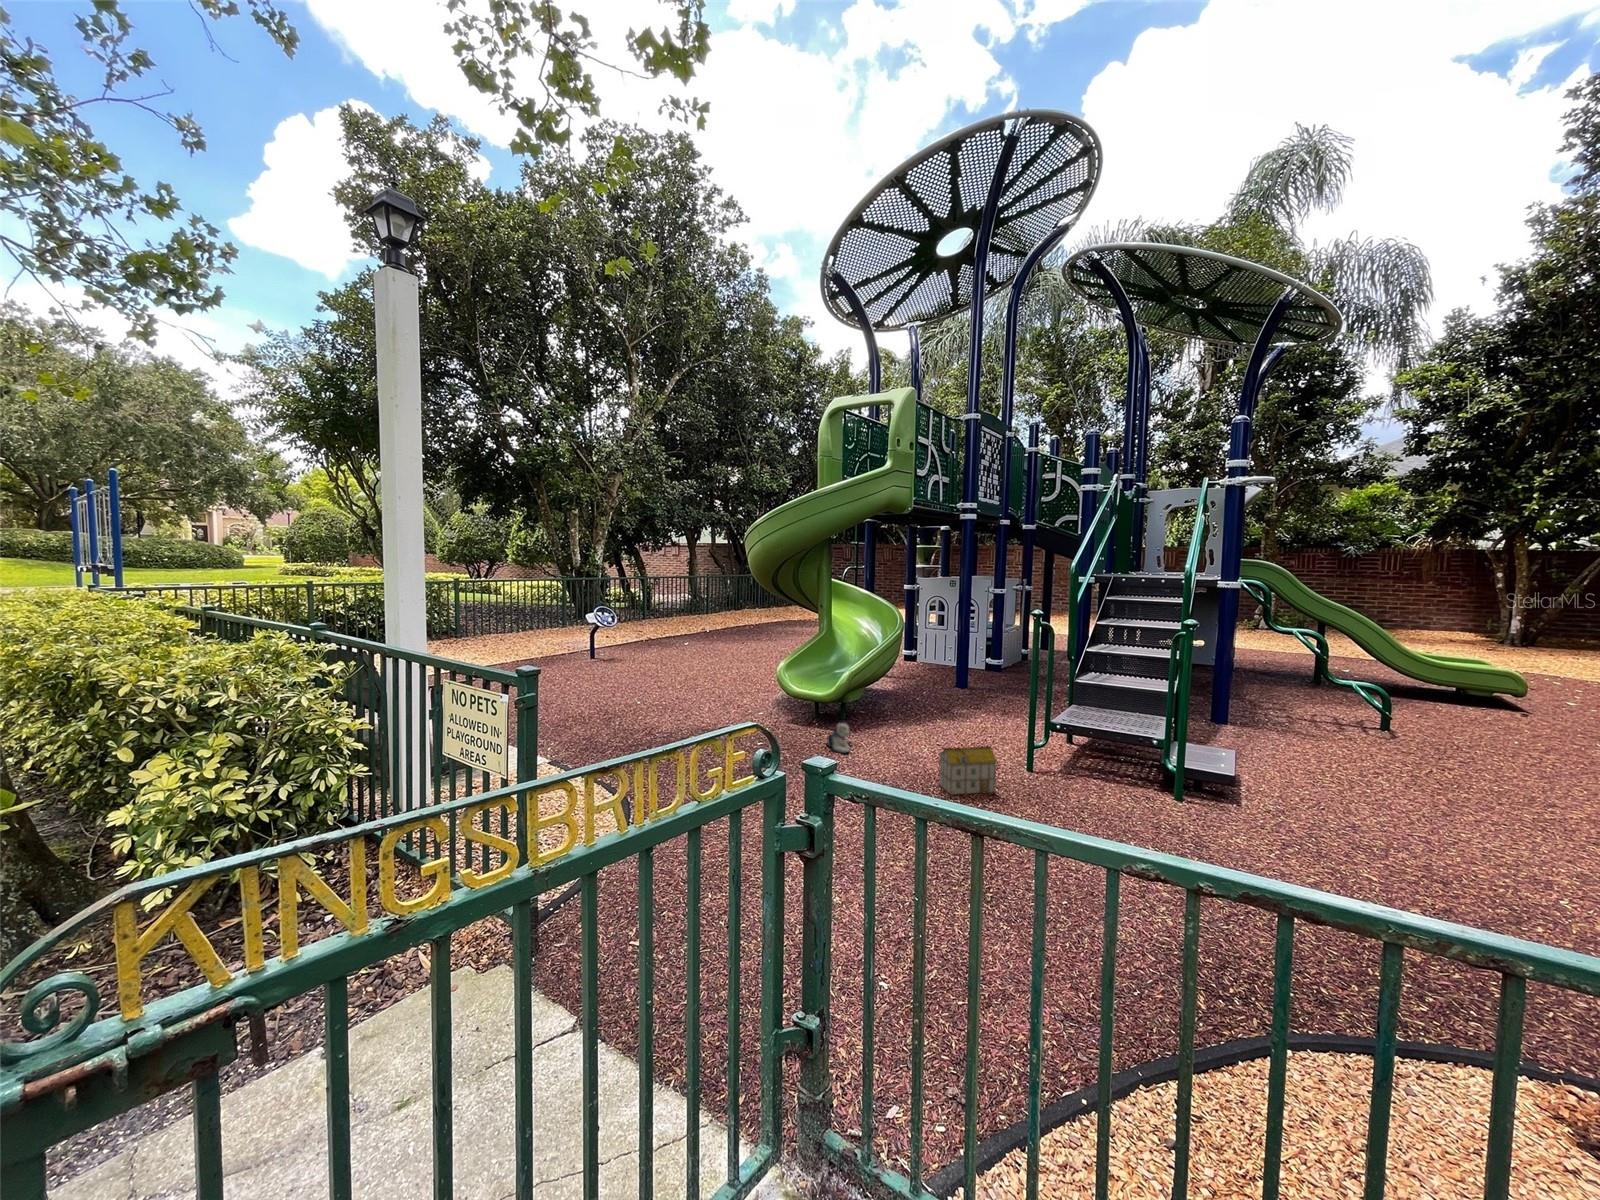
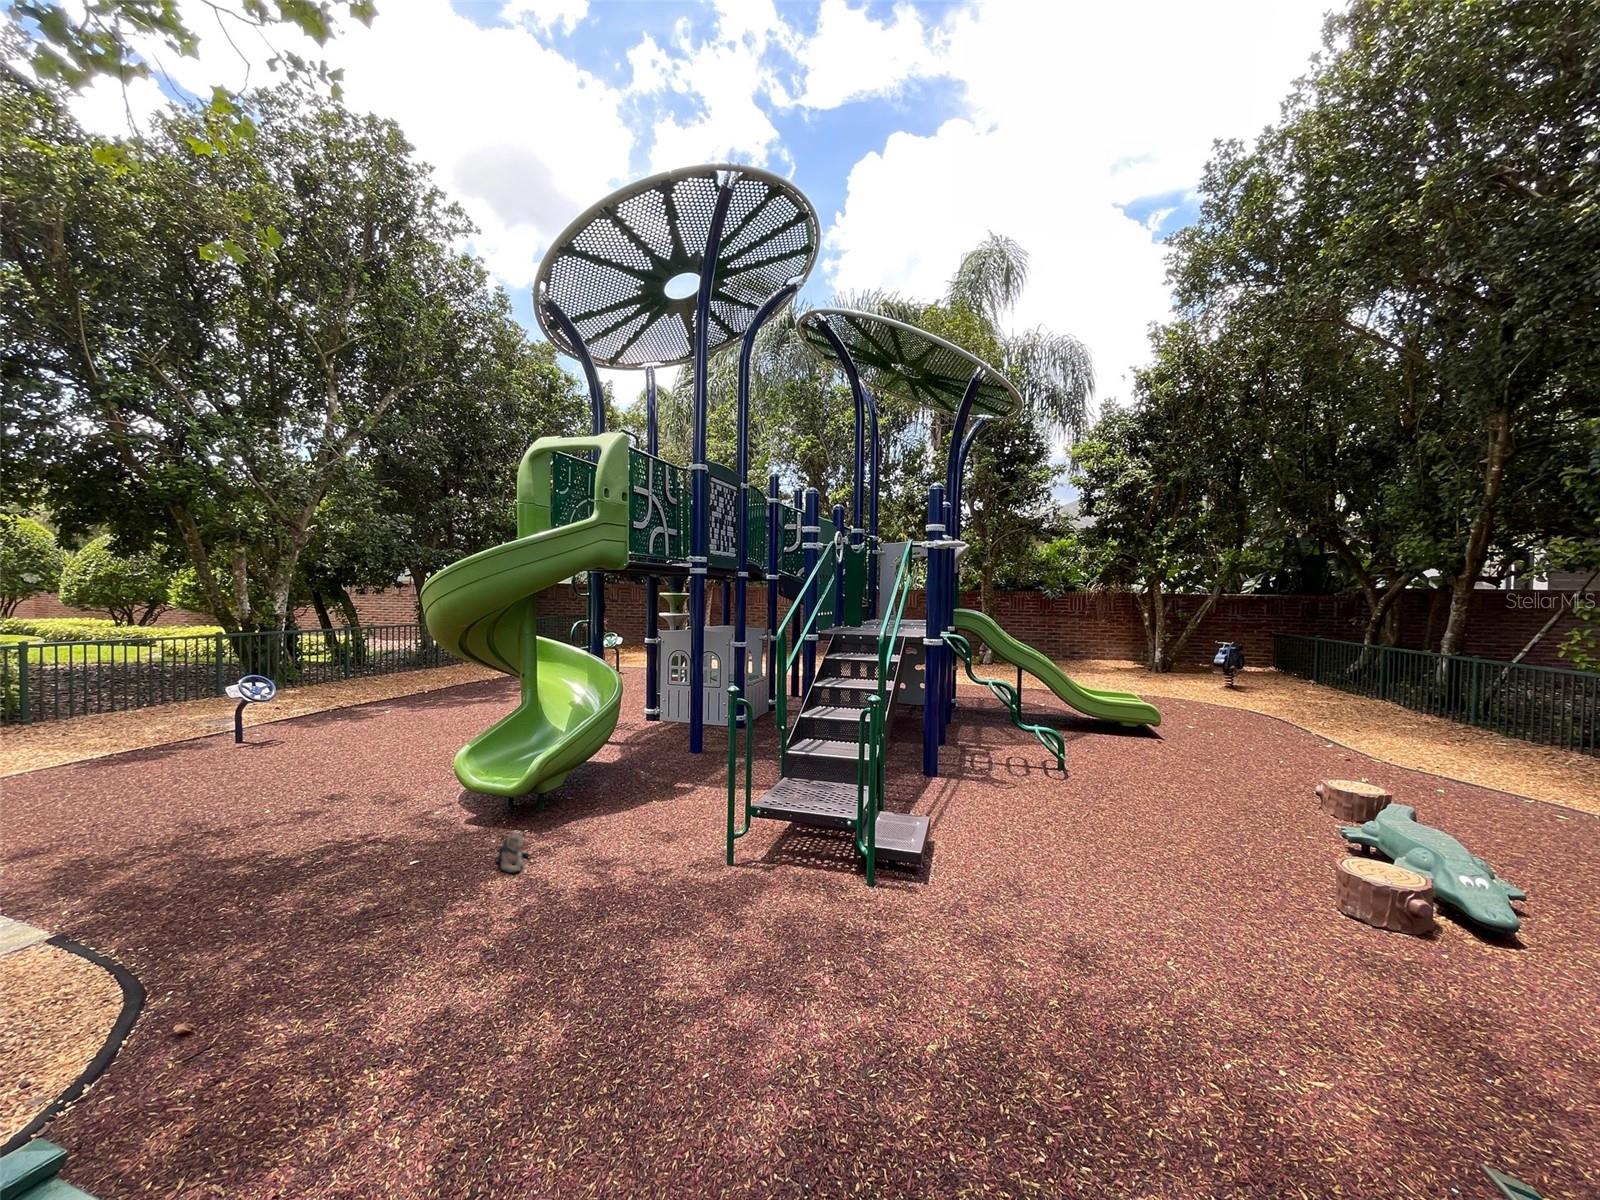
toy house: present [939,746,997,795] -> none [613,858,680,927]

